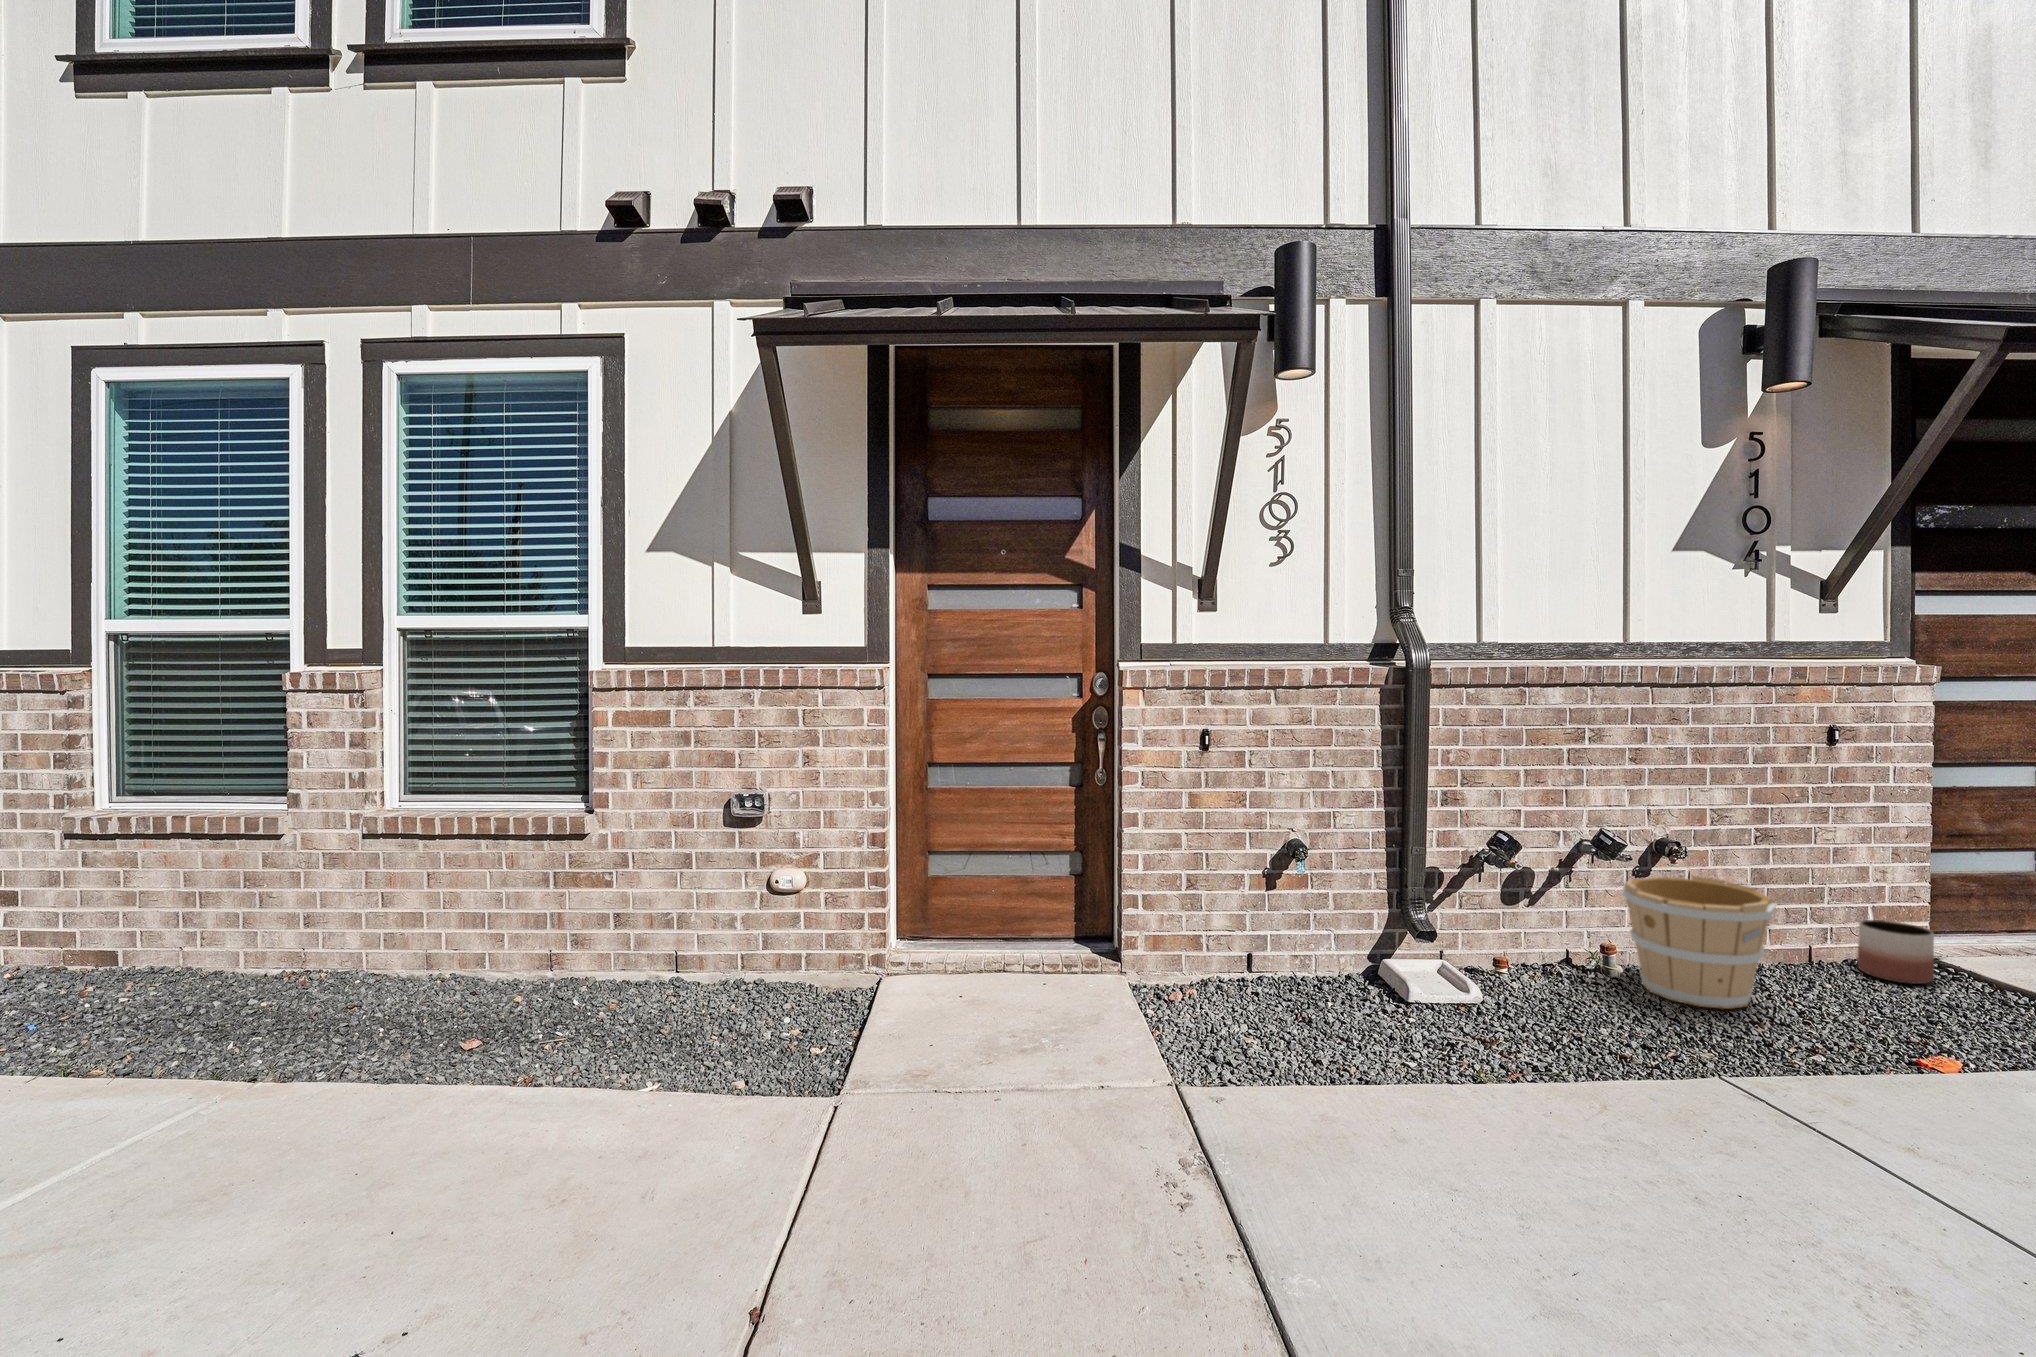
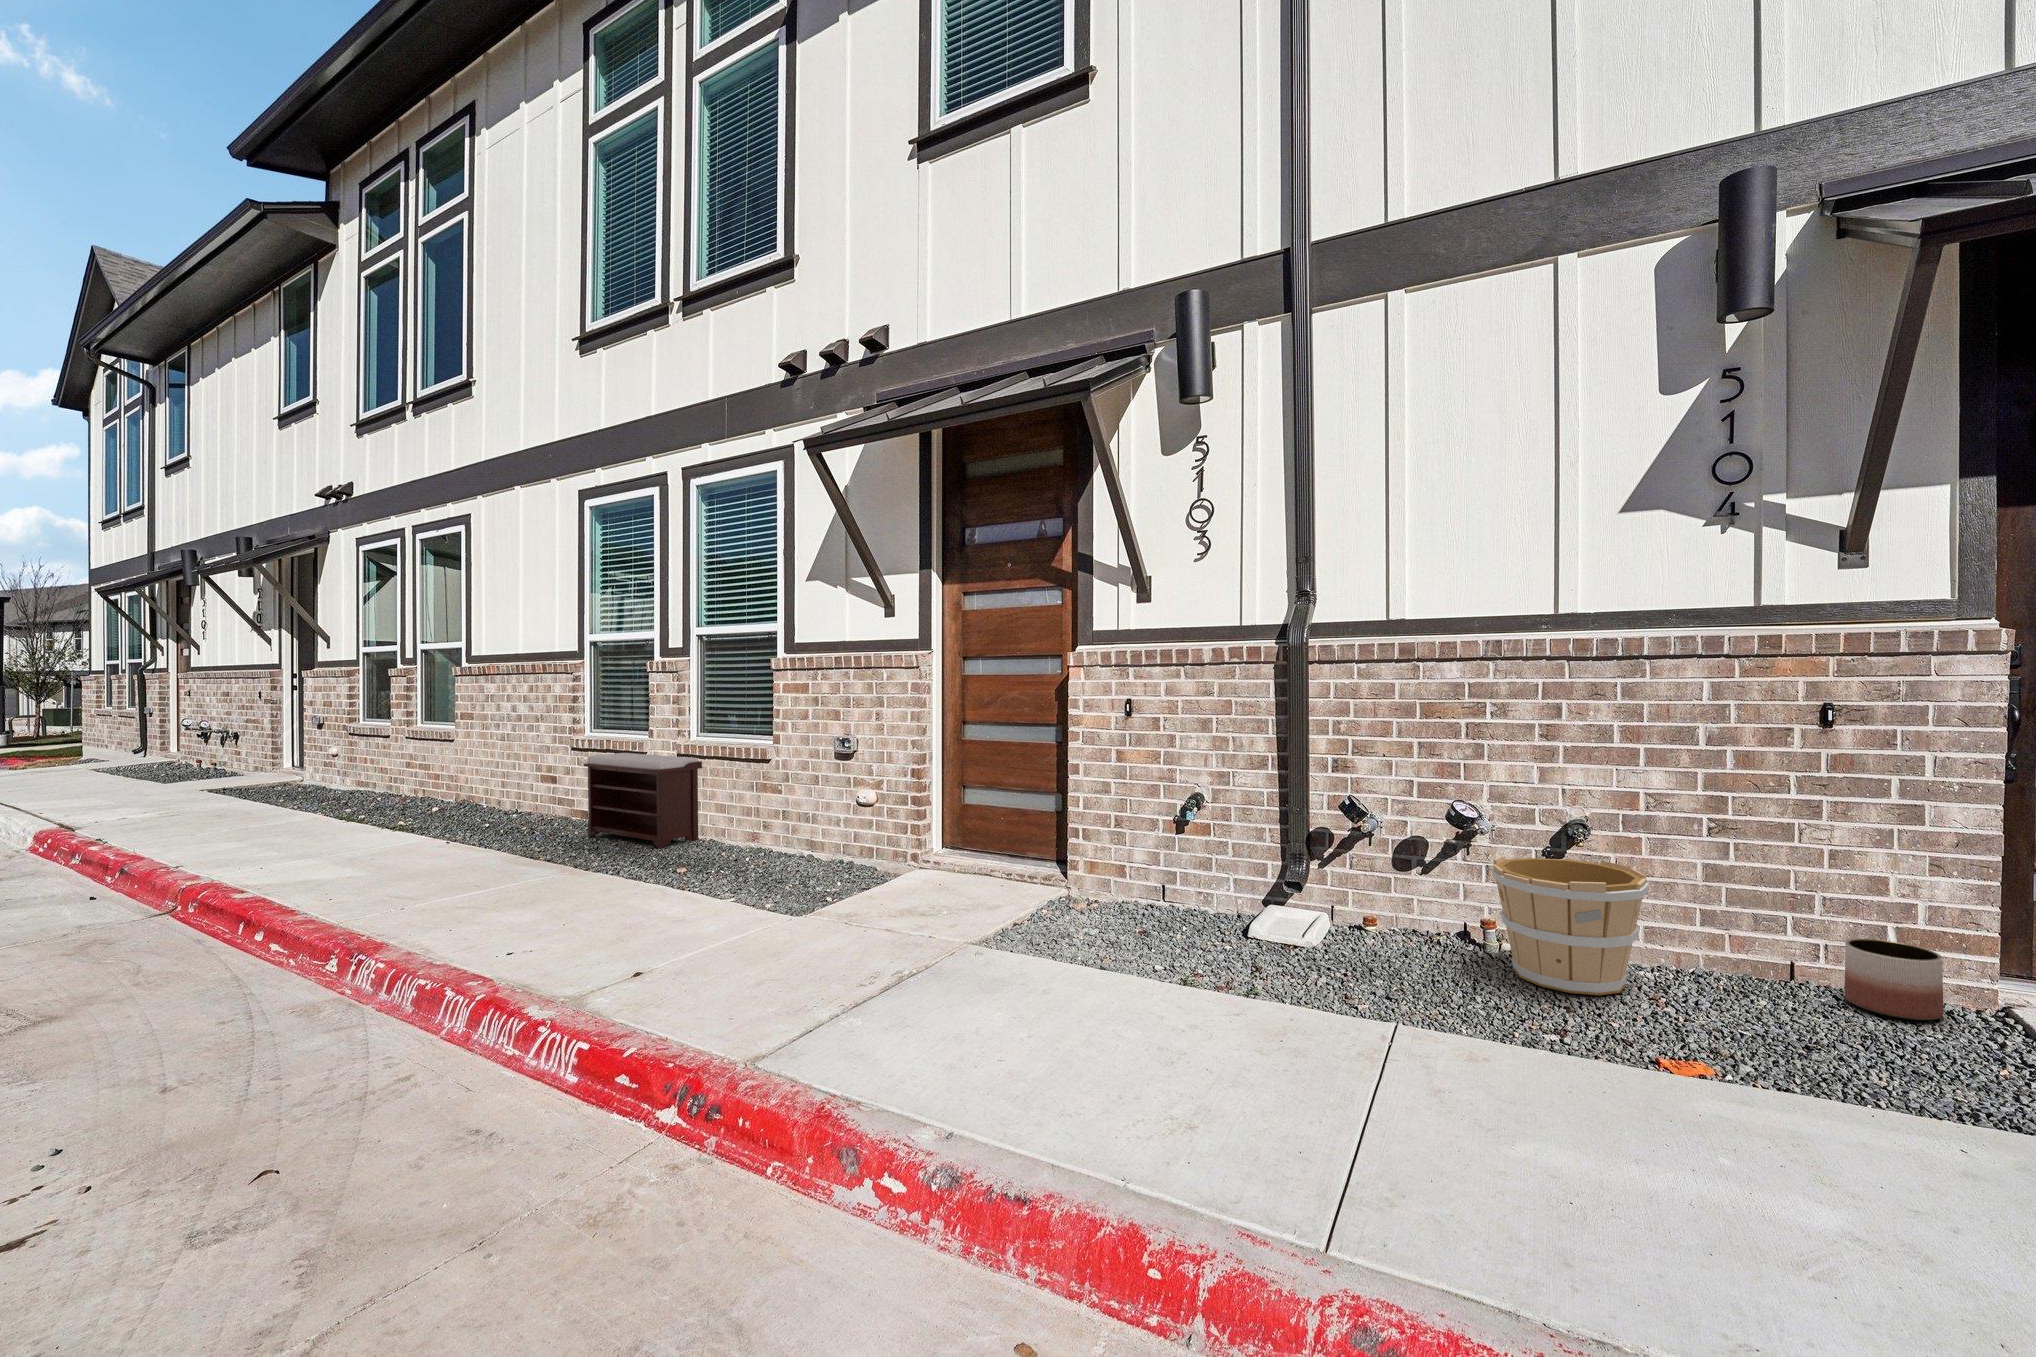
bench: none [149,840,433,1006] -> present [584,753,702,848]

